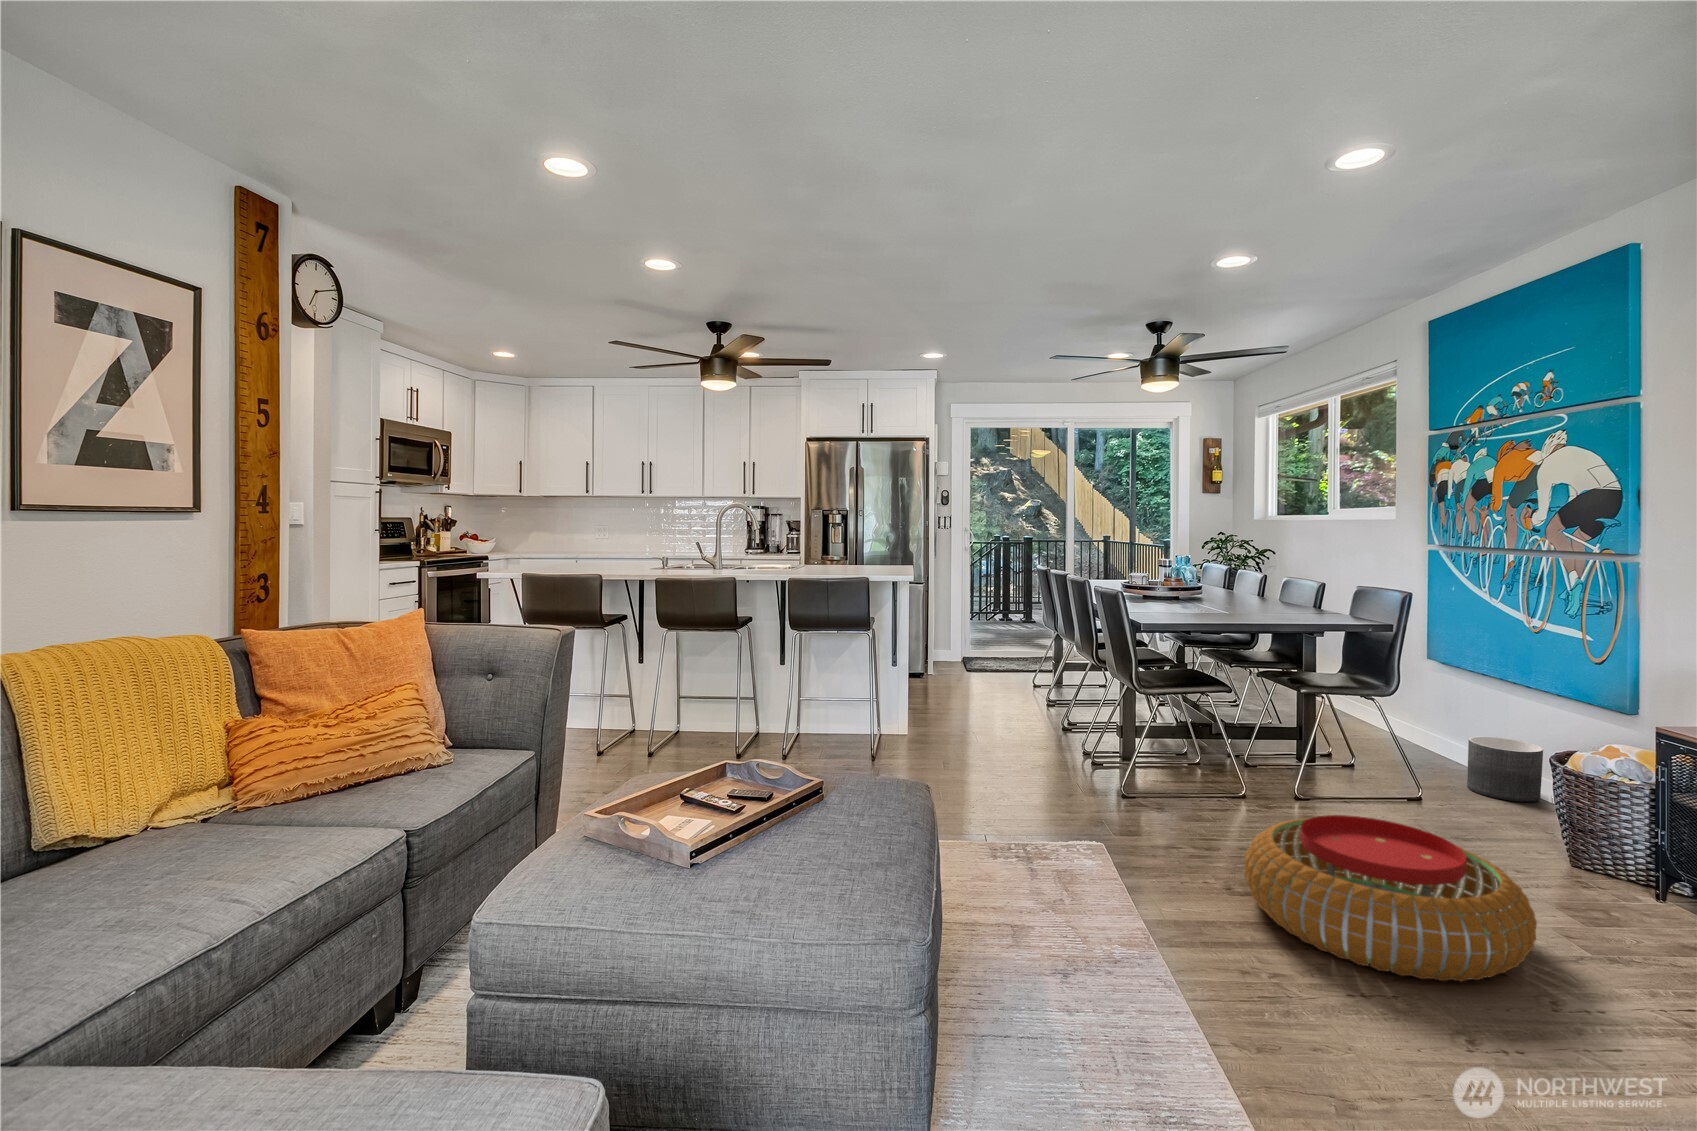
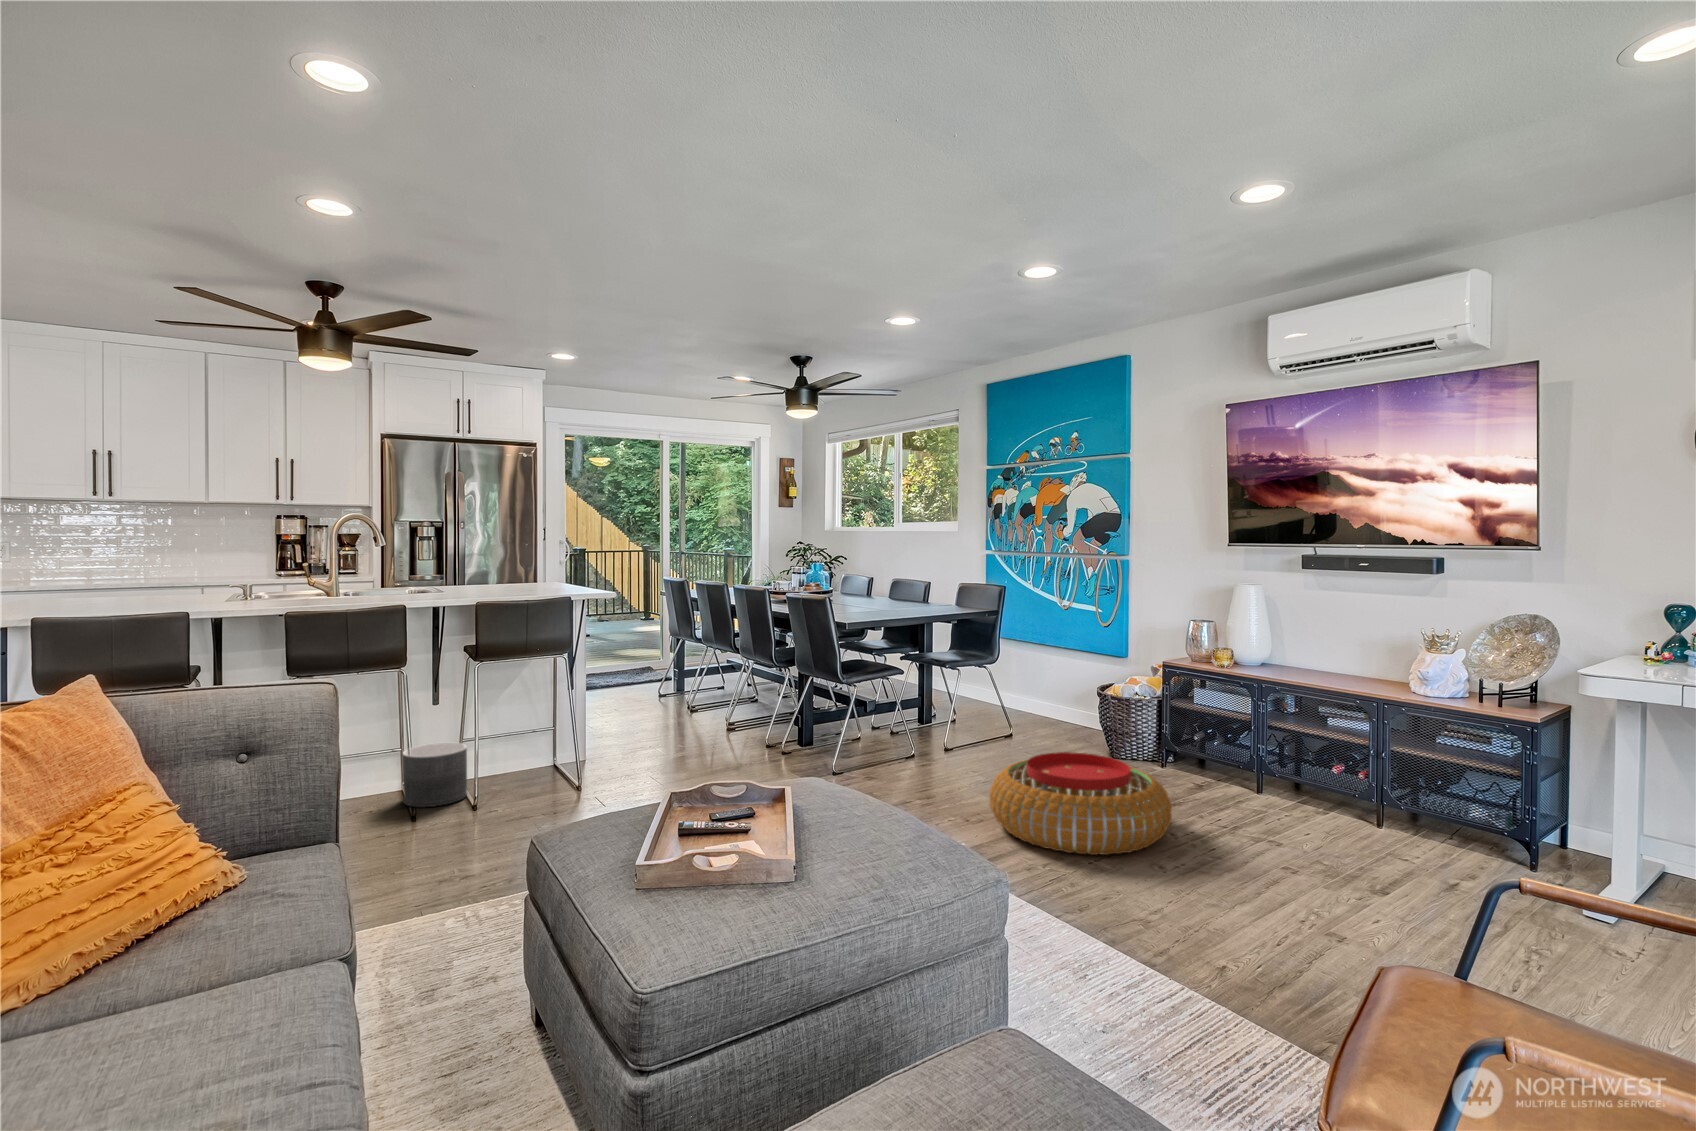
planter: present [1467,736,1543,802] -> present [403,743,467,807]

